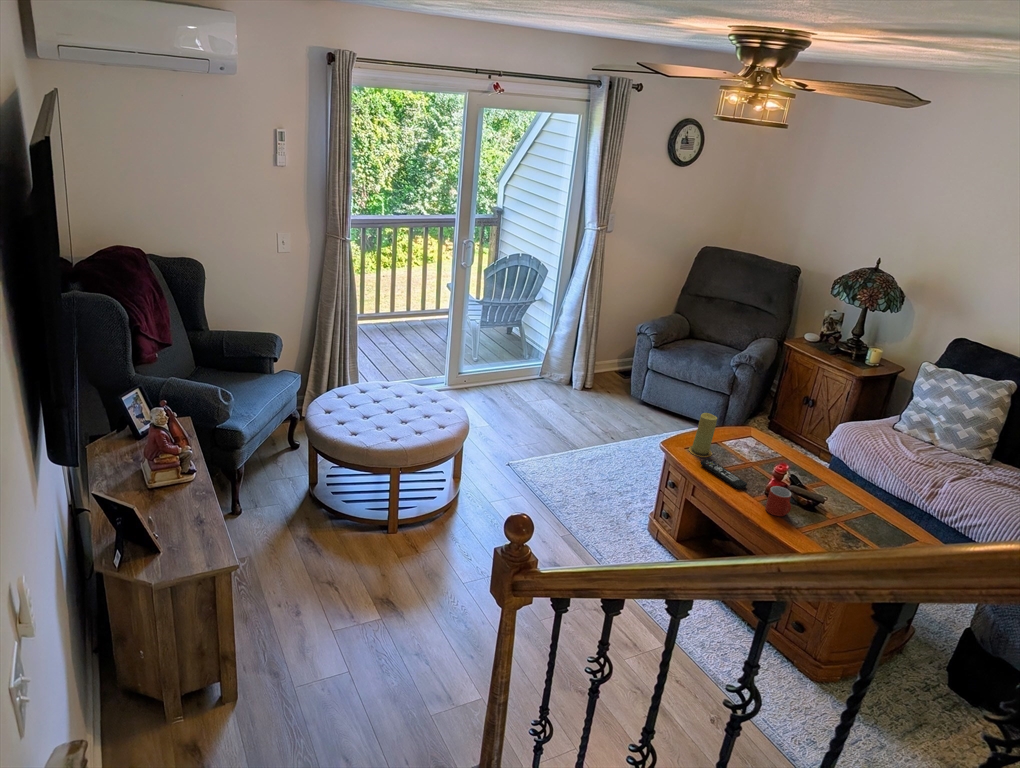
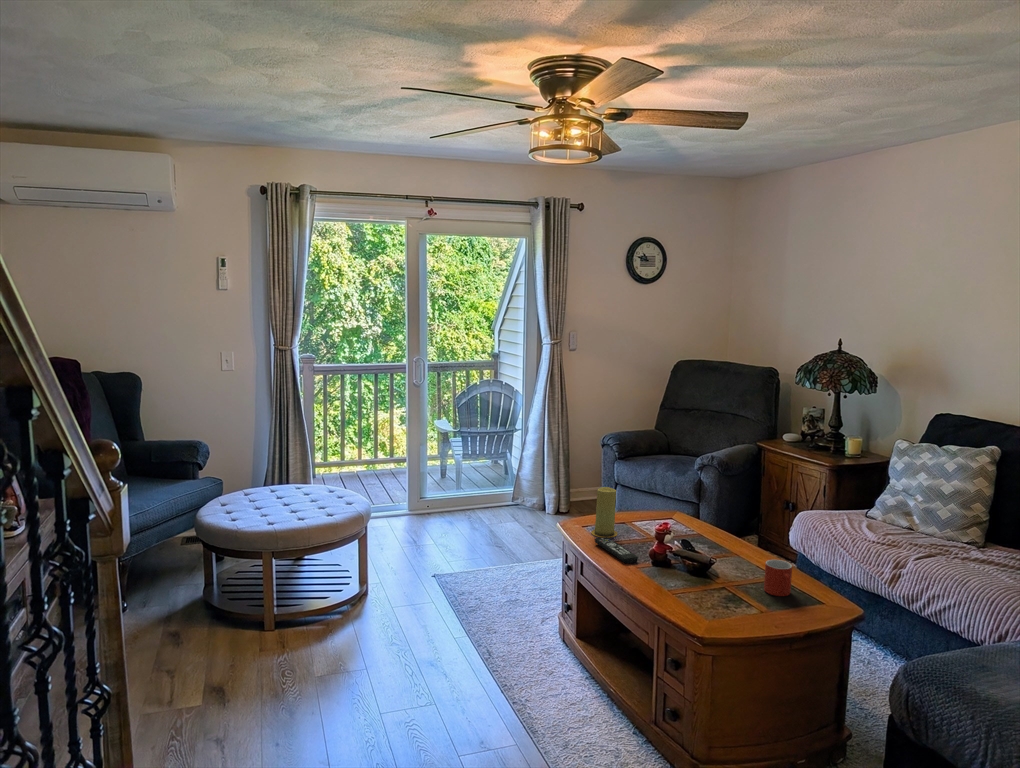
mug: present [765,486,791,516] -> present [764,560,792,596]

